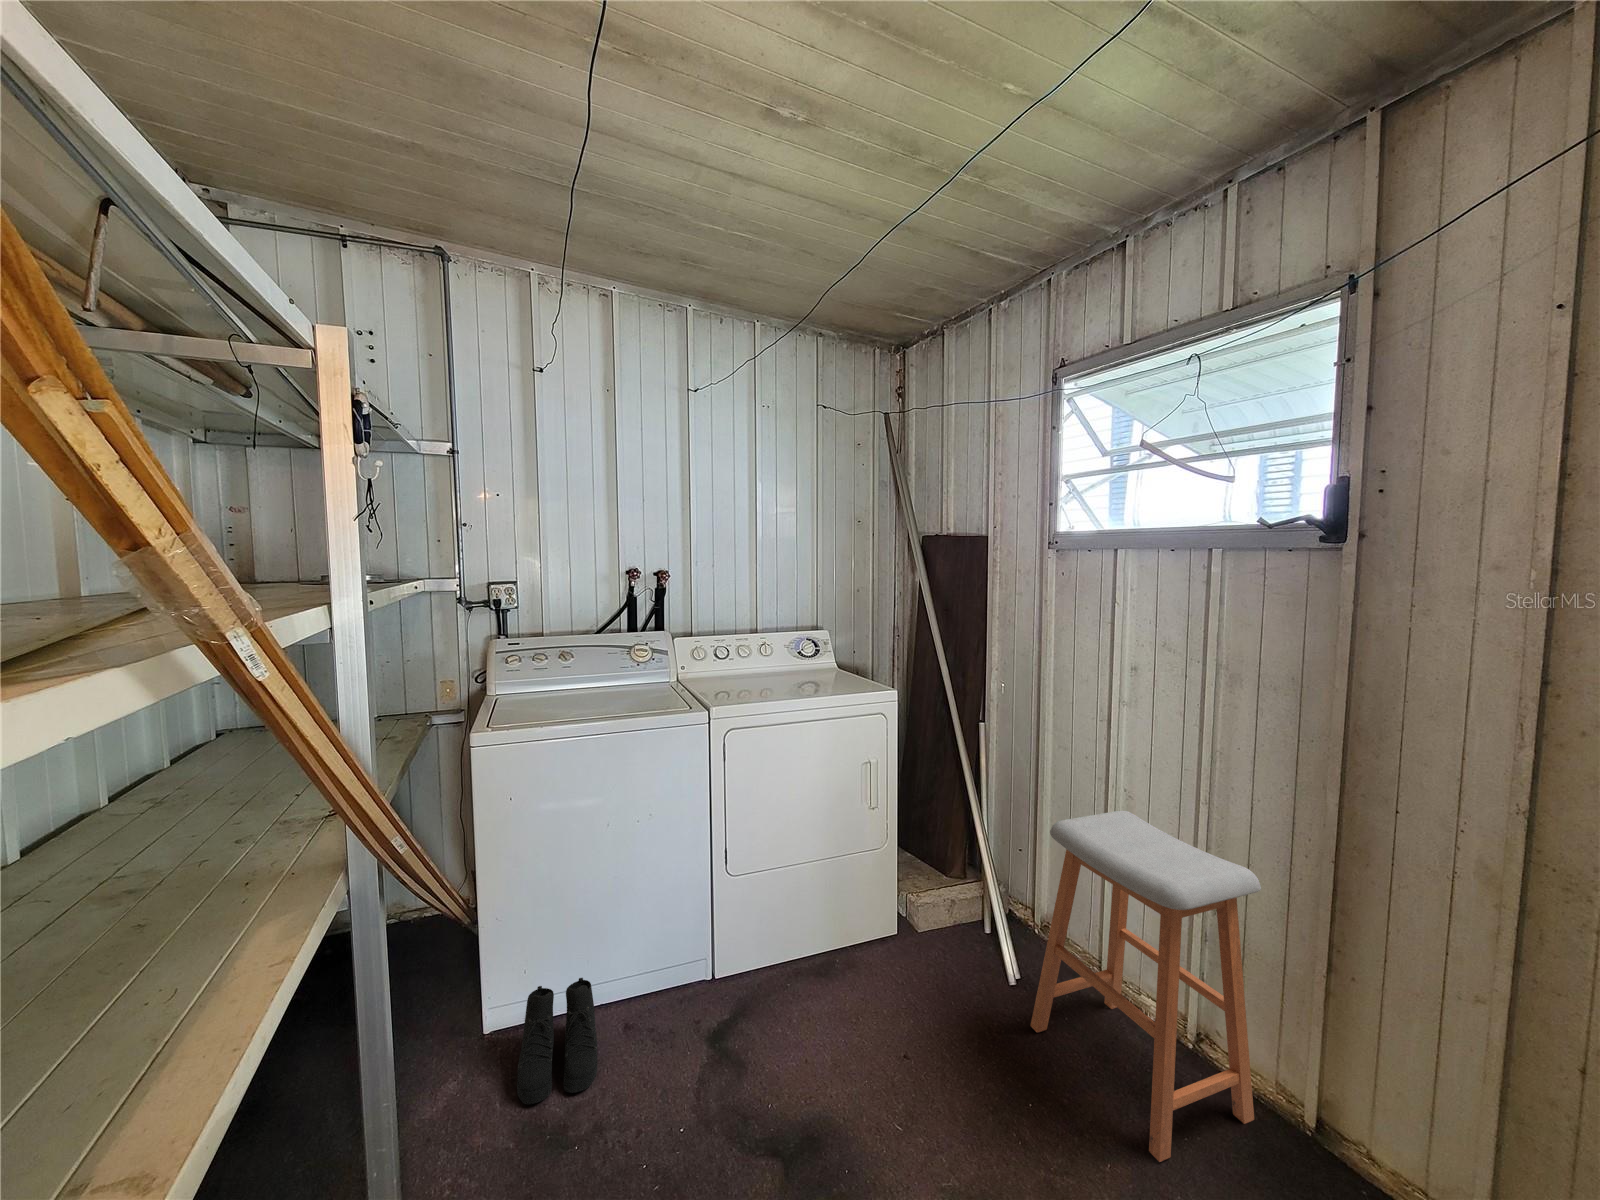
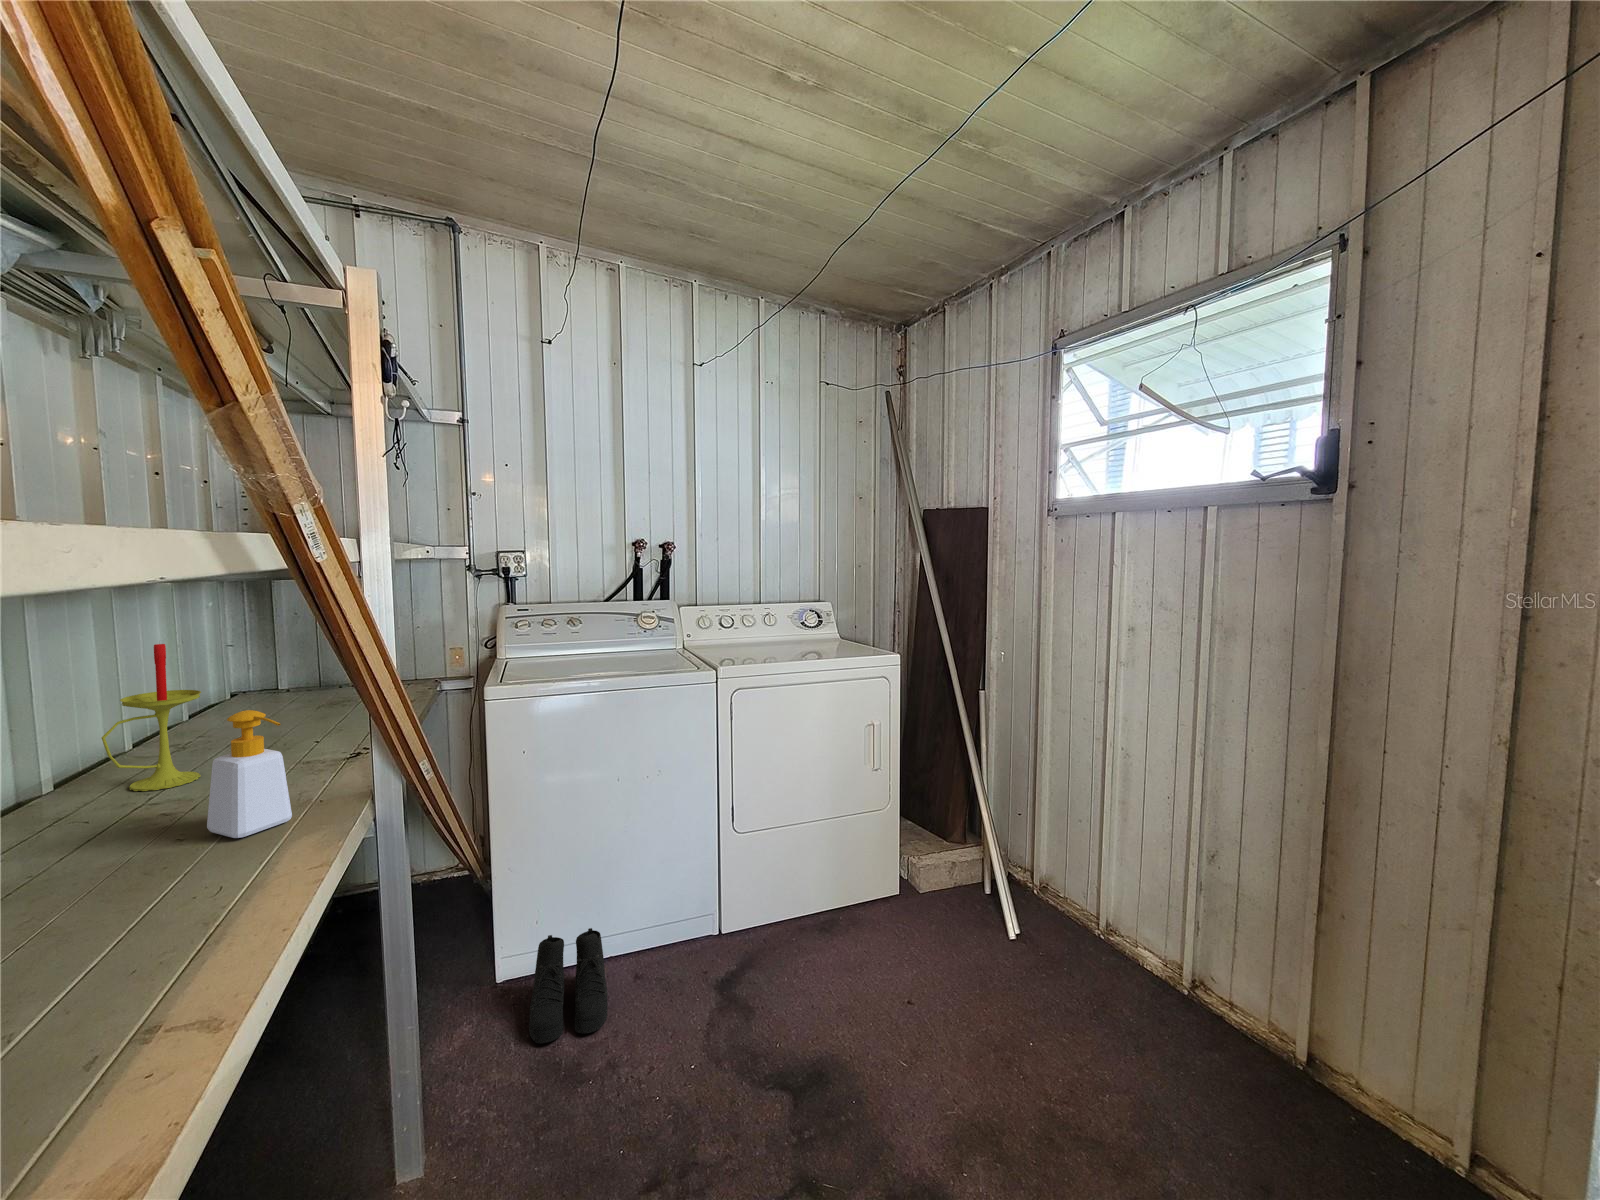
candle: none [70,706,176,862] -> present [102,644,201,791]
soap bottle: none [172,790,262,926] -> present [207,710,292,838]
stool: present [1030,811,1261,1162] -> none [1031,766,1255,1093]

